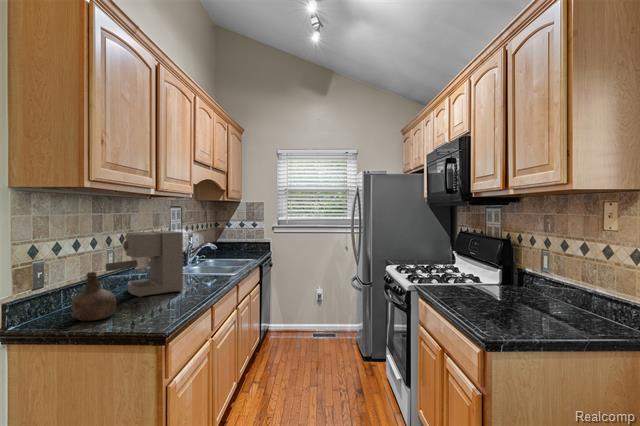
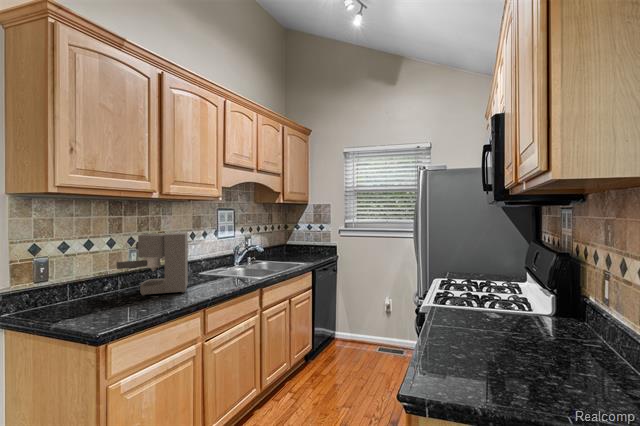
bottle: present [72,272,116,321] -> none [52,270,95,315]

